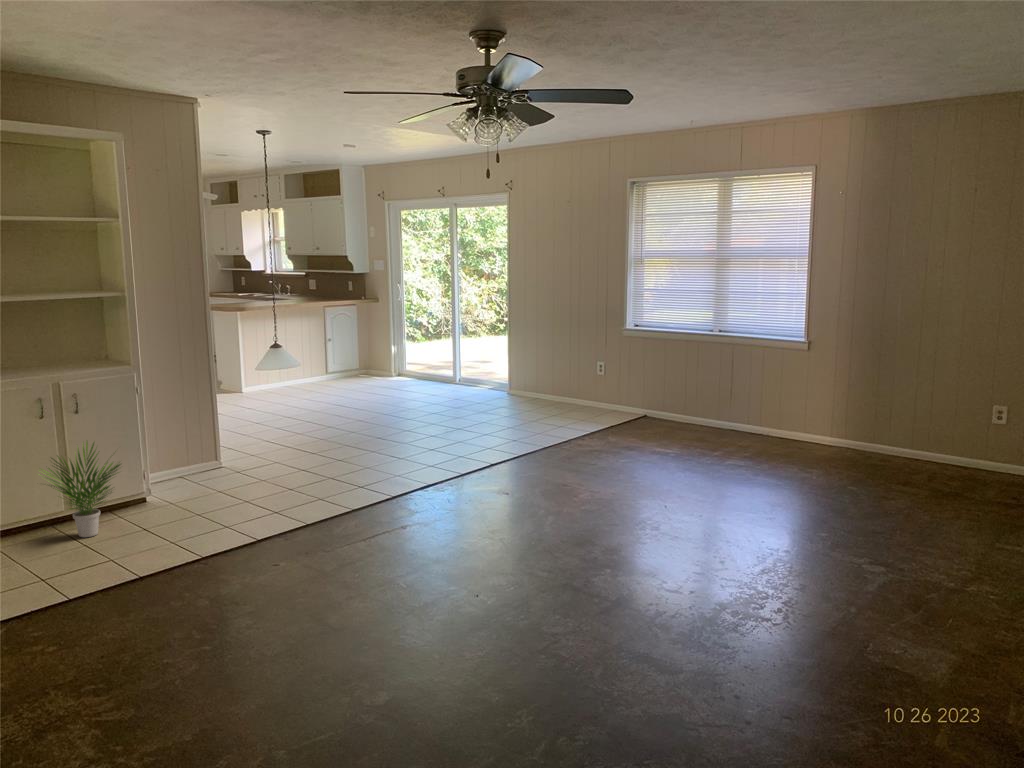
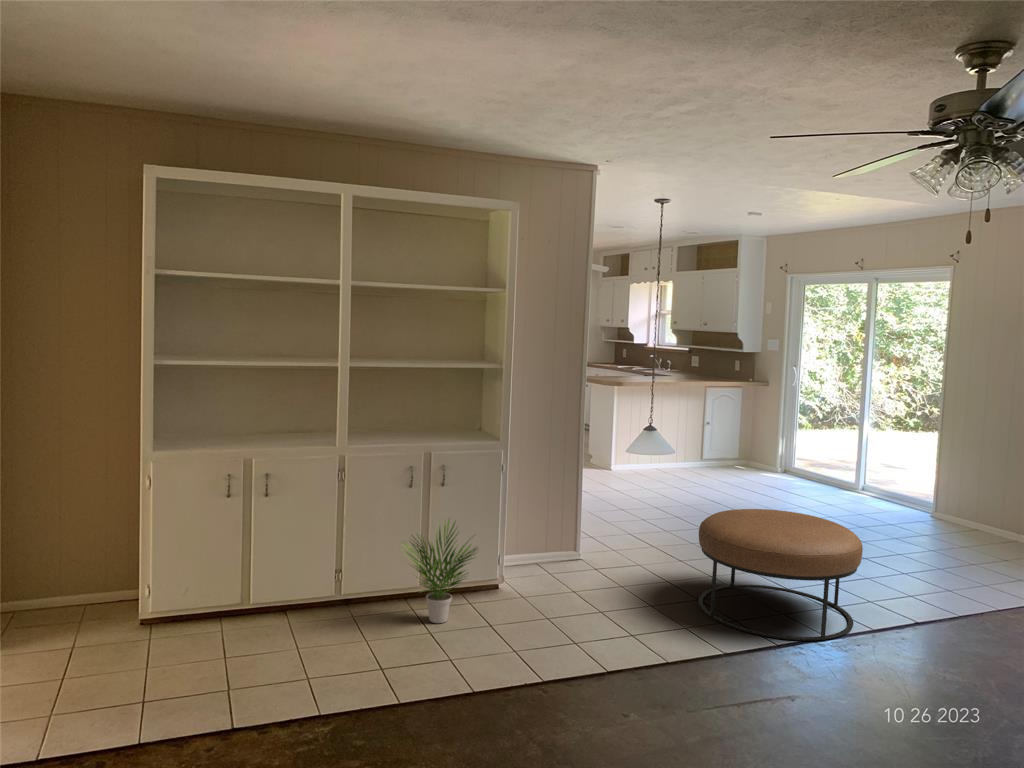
ottoman: none [326,400,453,497] -> present [698,509,863,640]

